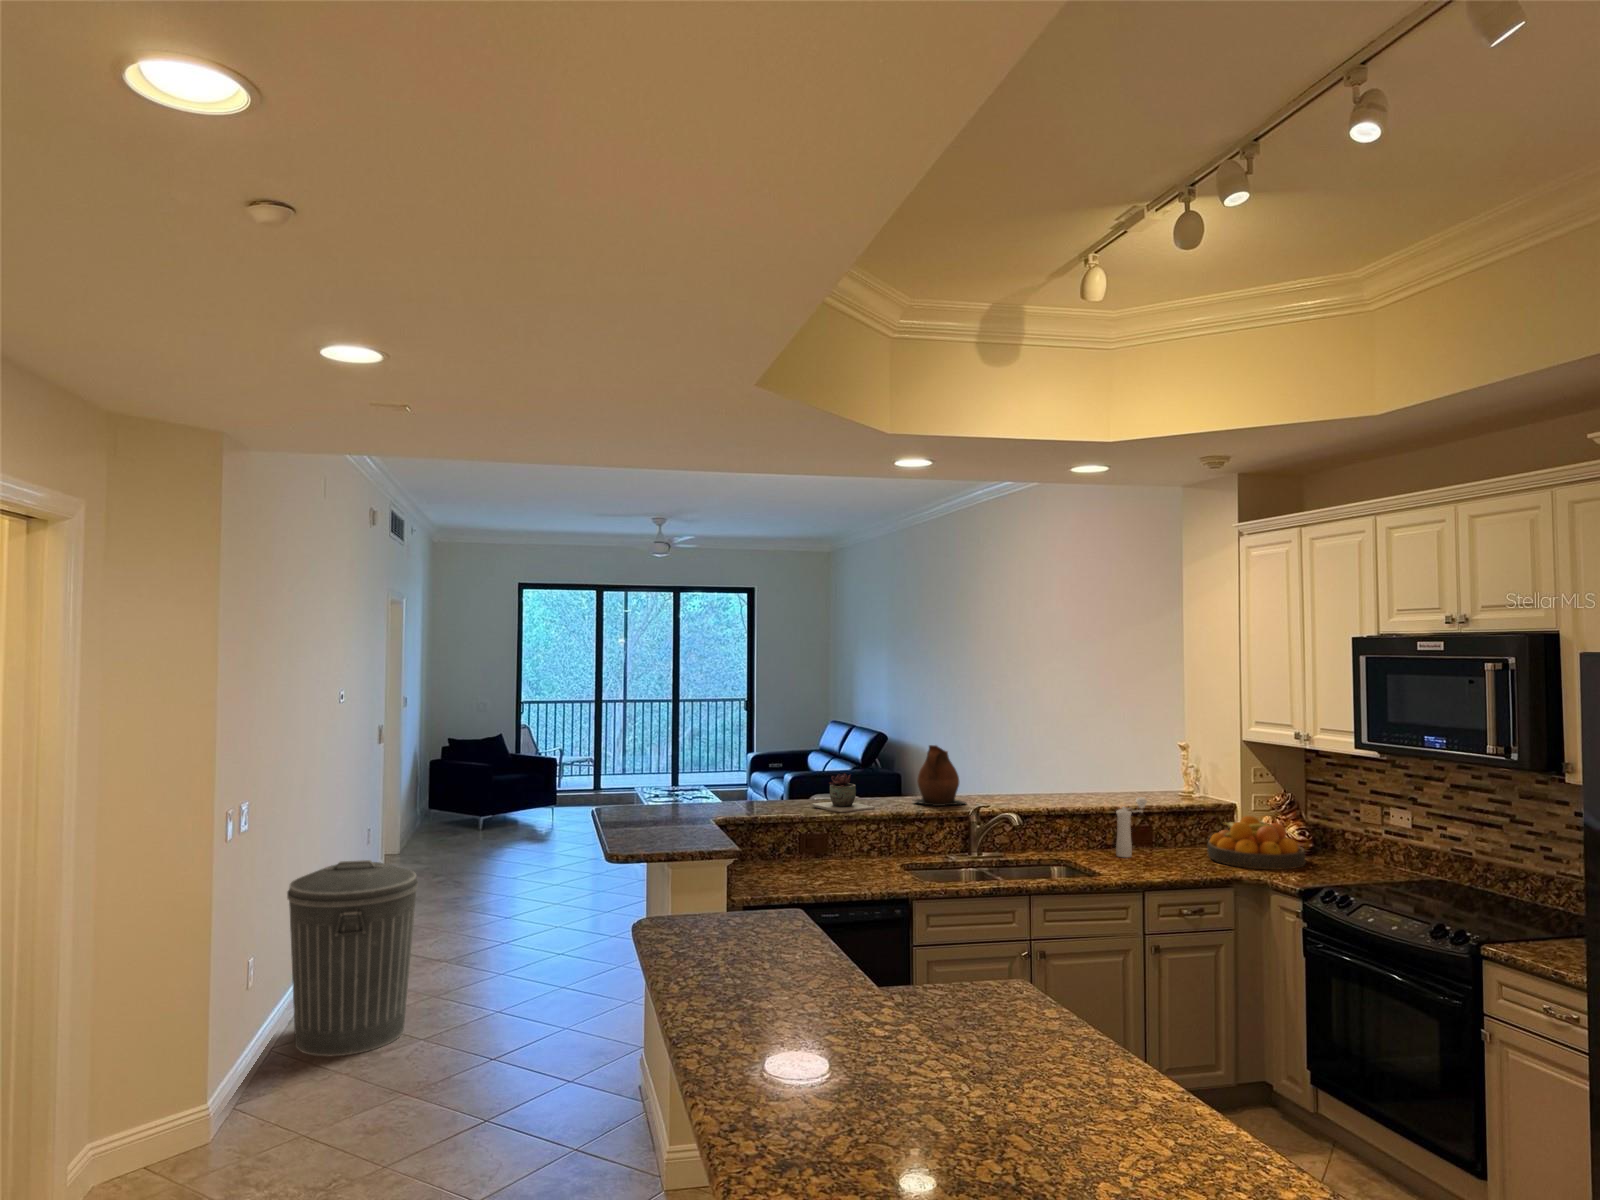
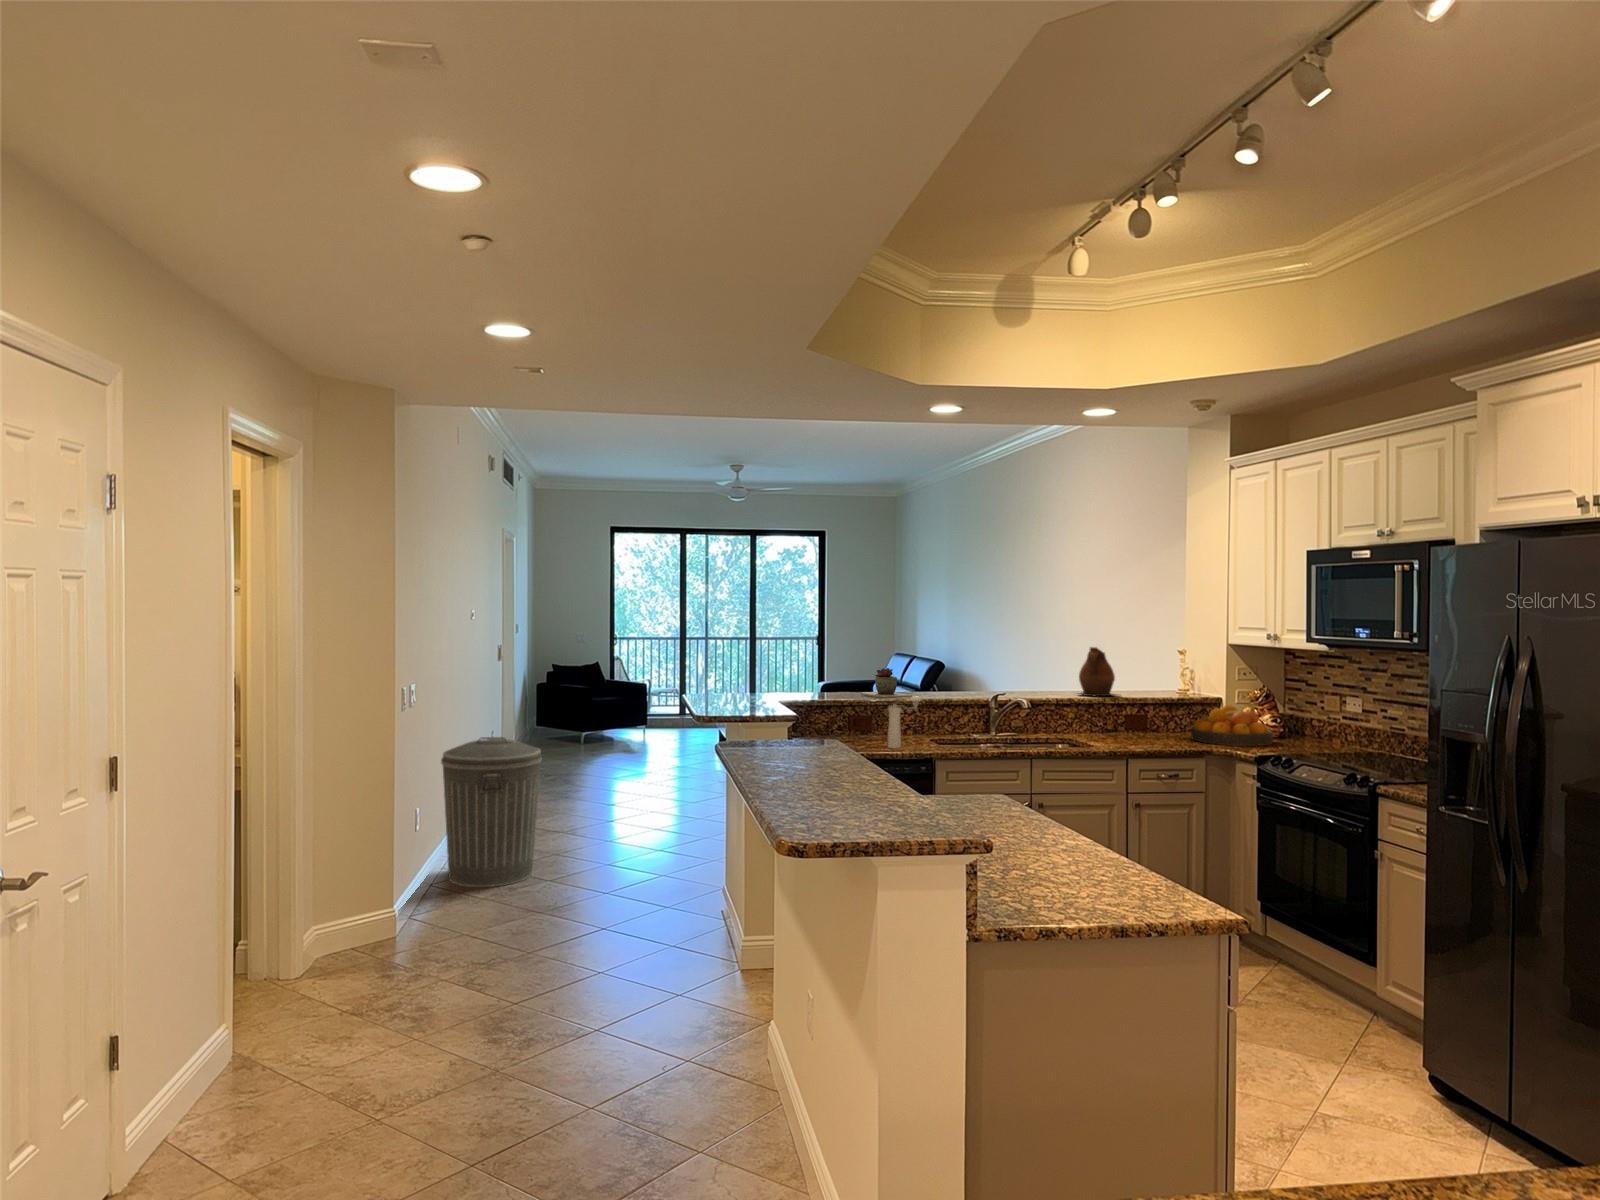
ceramic pitcher: present [915,745,967,806] -> present [1078,647,1117,696]
pepper mill: present [1116,798,1147,858] -> present [888,696,920,749]

